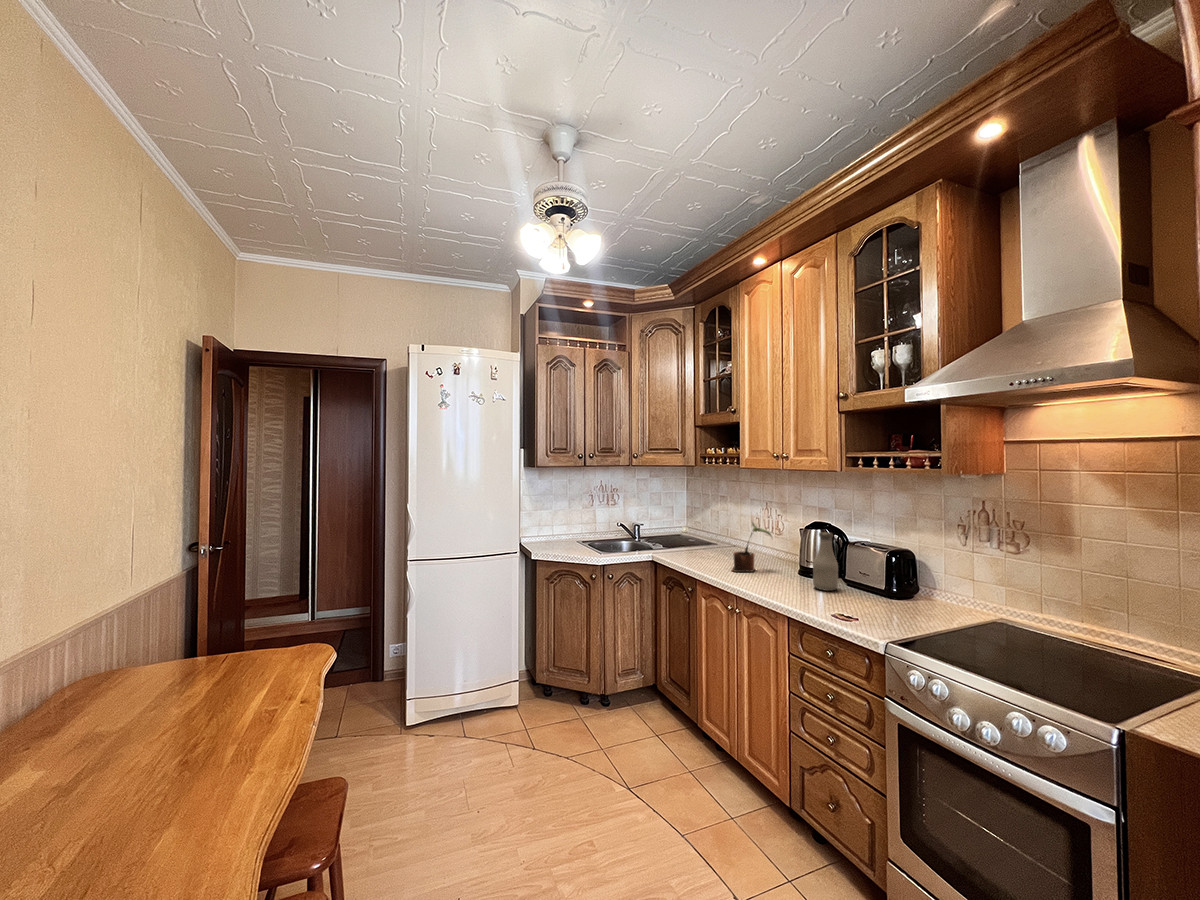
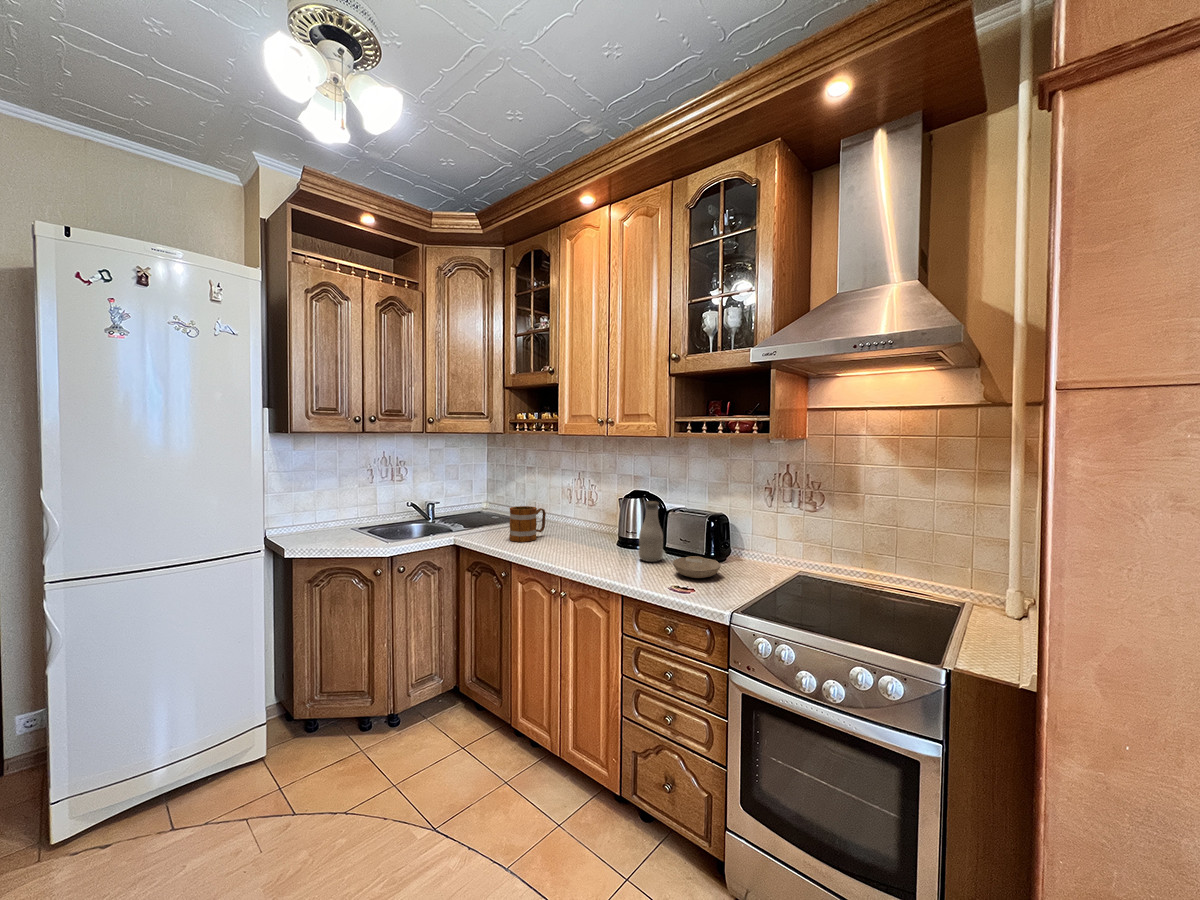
potted plant: present [732,522,771,572] -> none [549,493,593,550]
mug: none [698,531,732,563] -> present [509,506,546,542]
bowl: none [842,588,894,610] -> present [673,556,721,578]

